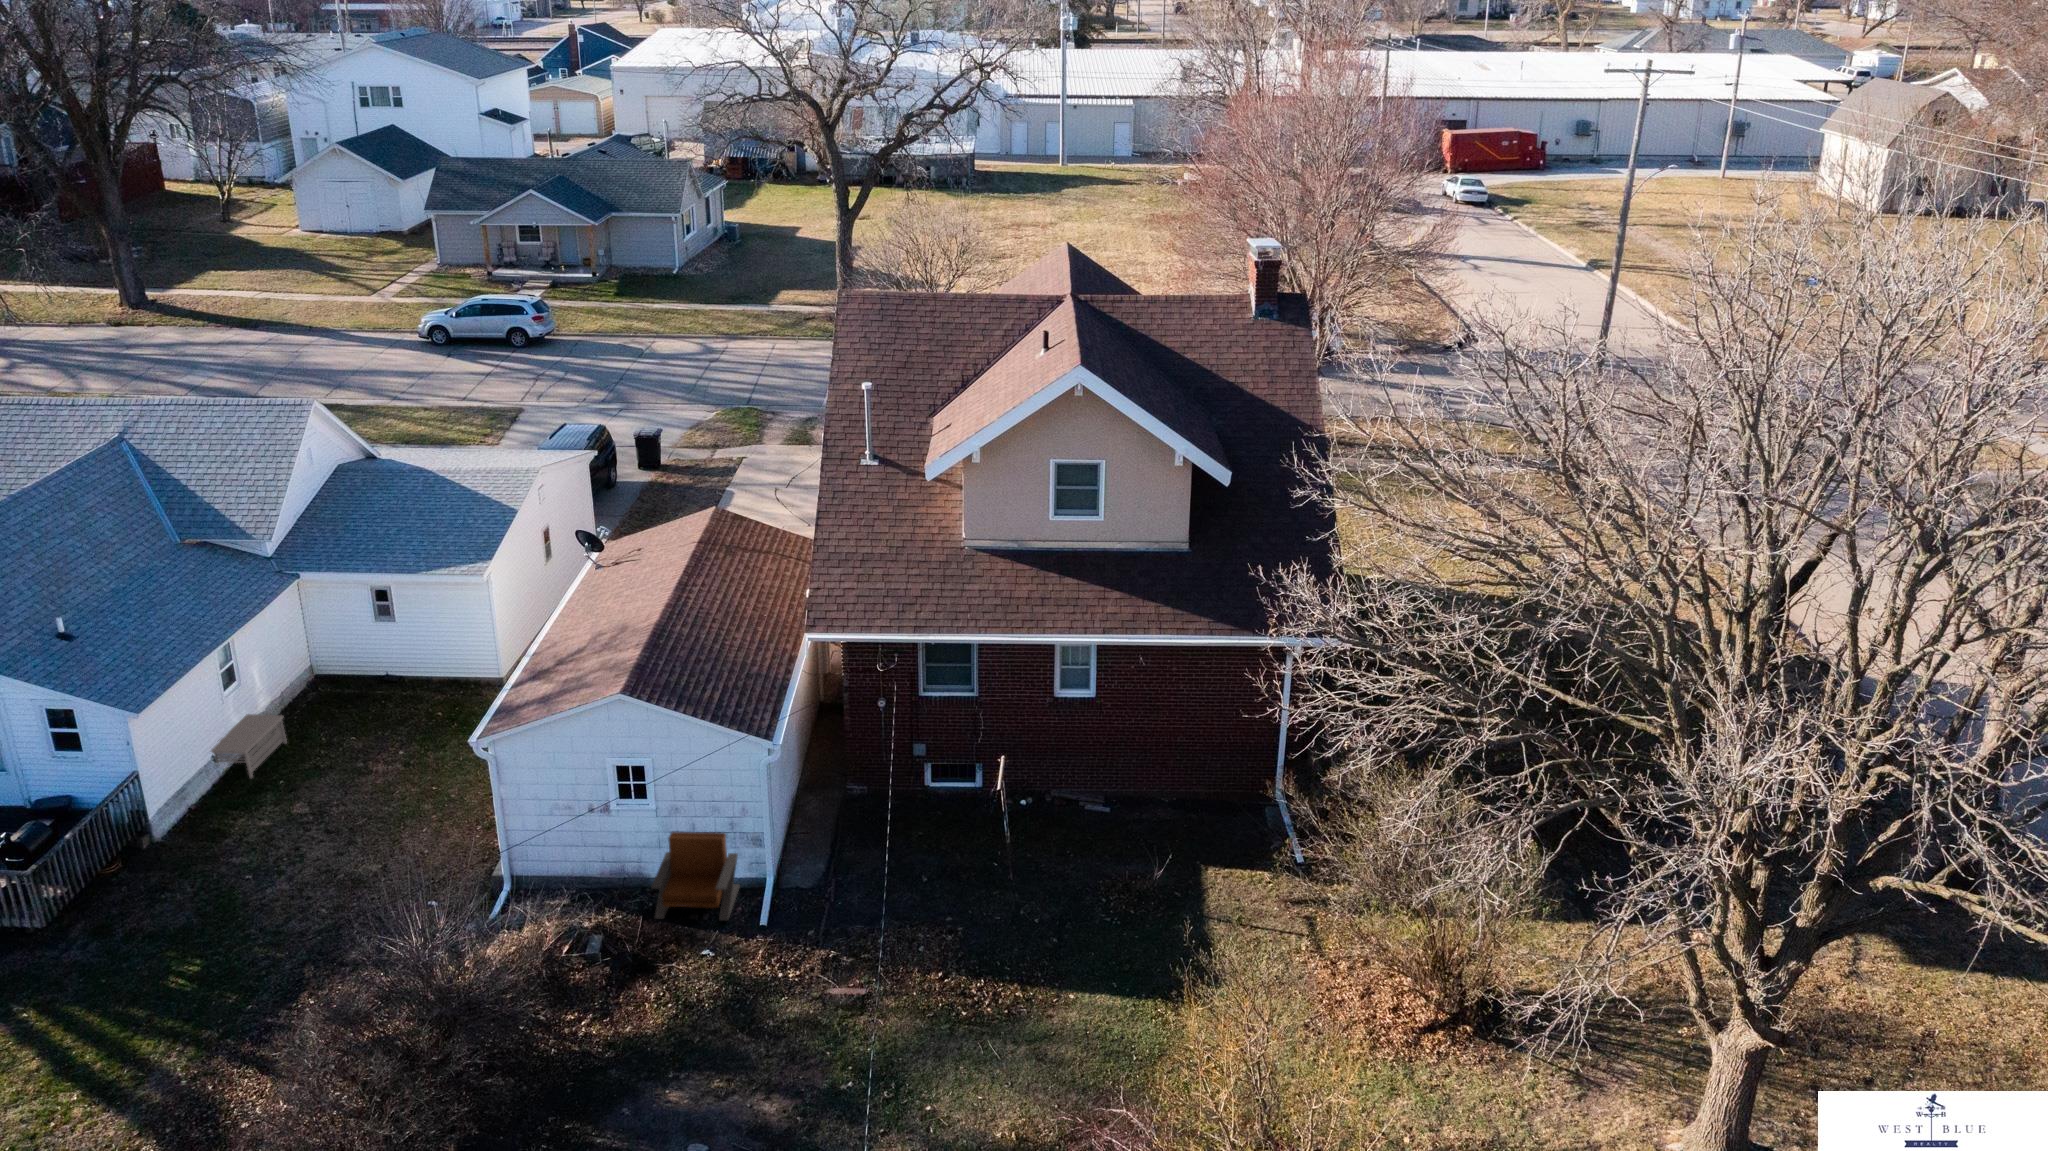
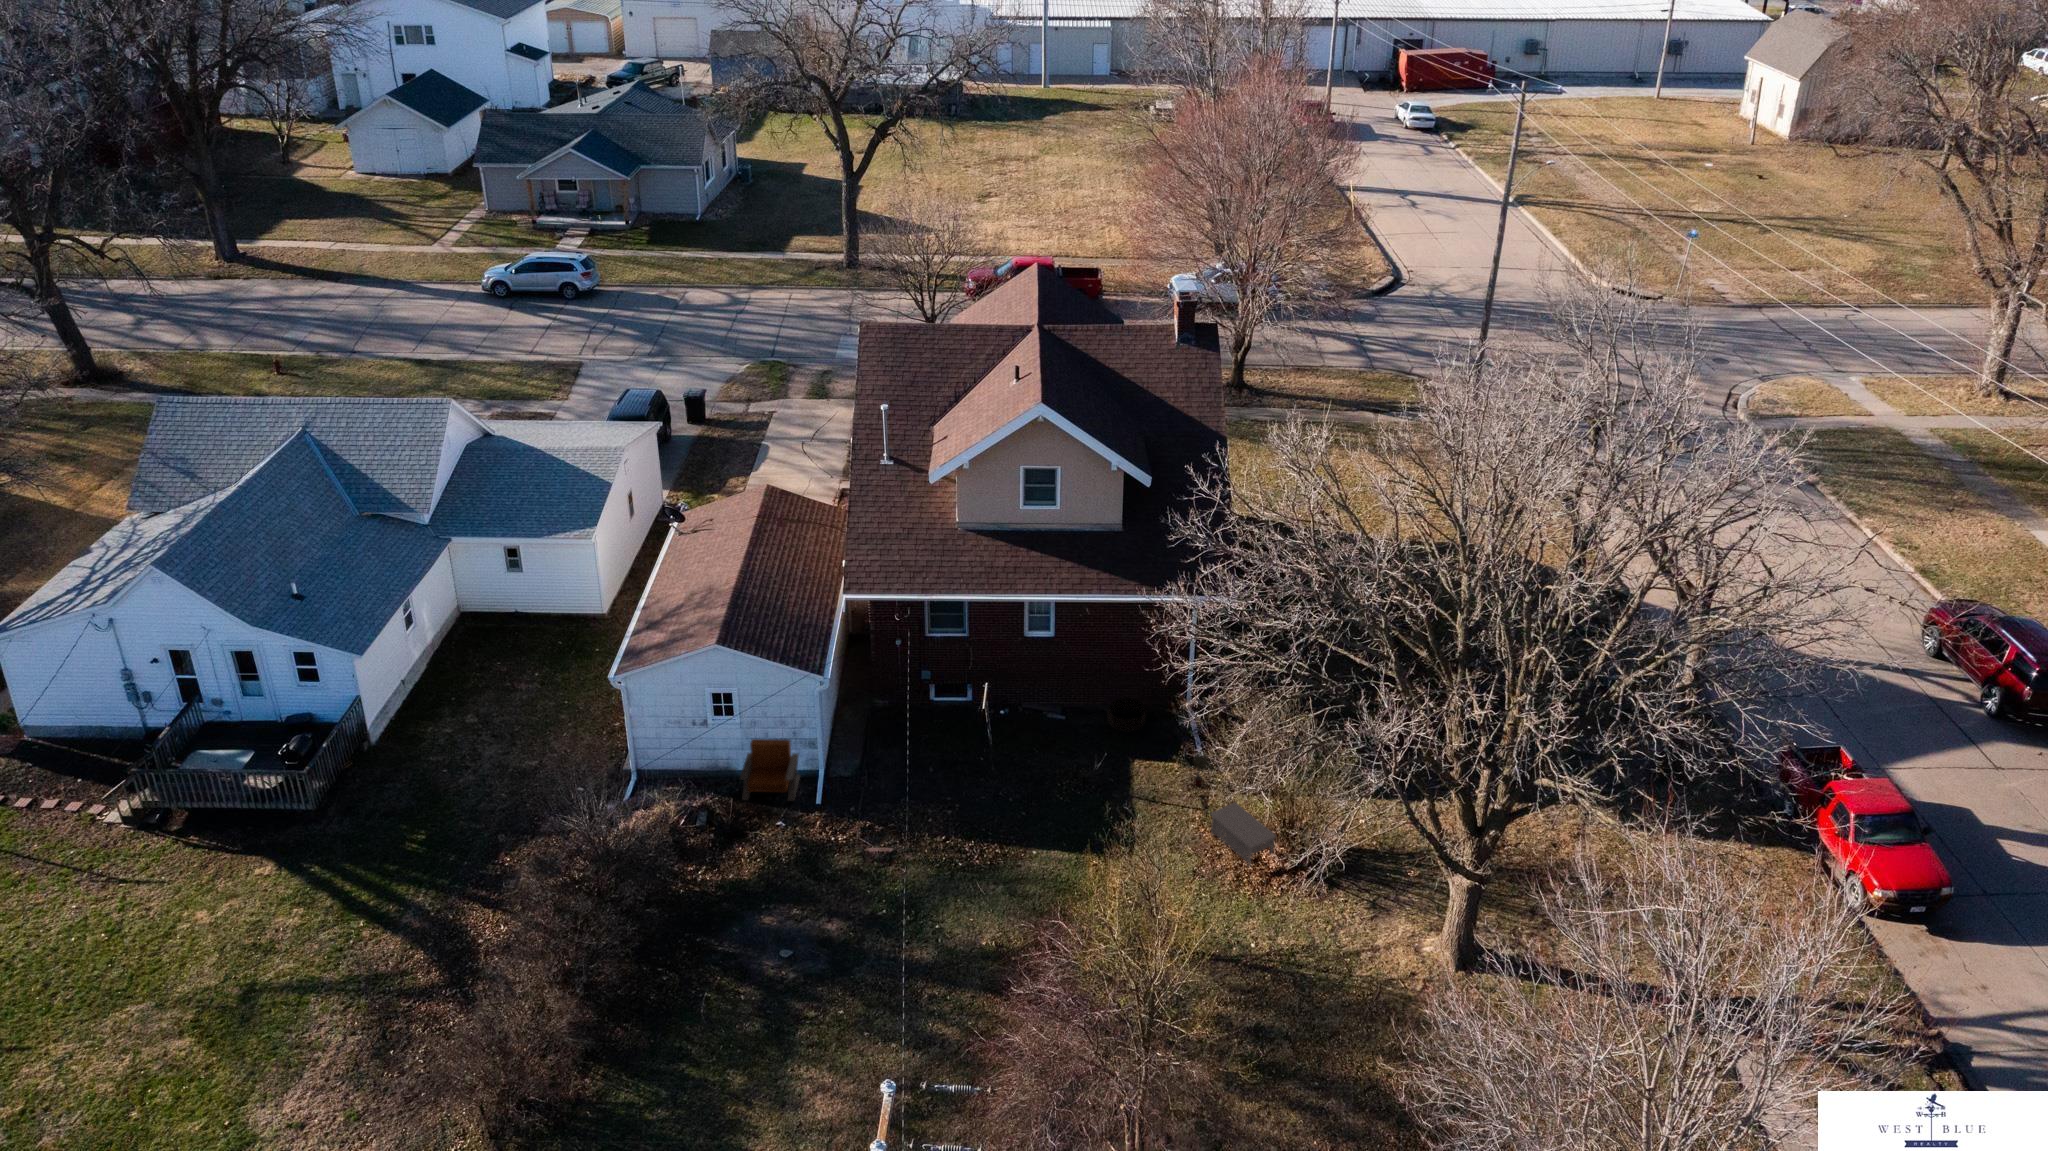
storage bench: present [211,714,287,778] -> present [1210,803,1276,867]
basket: none [1168,782,1222,829] -> present [1107,697,1147,732]
potted tree: none [1292,849,1326,902] -> present [1193,751,1214,786]

